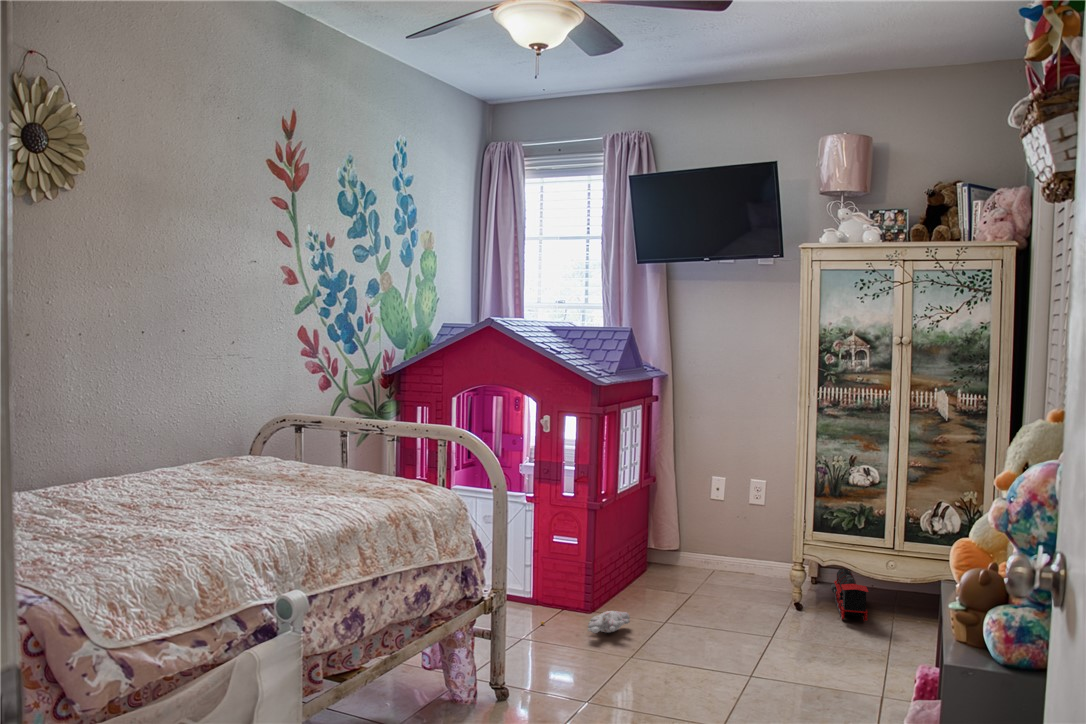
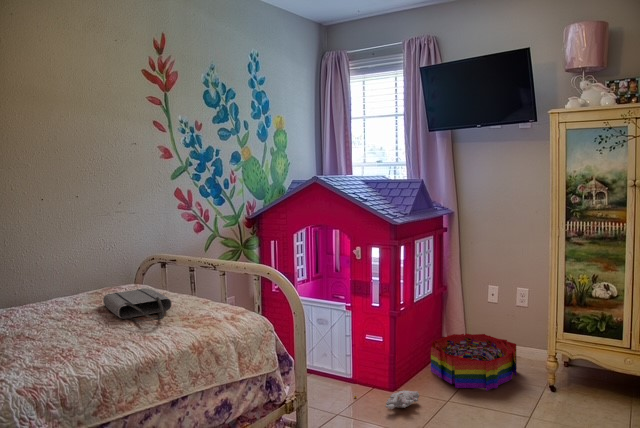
tote bag: none [239,457,344,490] -> present [103,289,172,321]
storage bin: none [639,542,753,613] -> present [431,333,517,391]
toy train: present [831,568,868,621] -> none [579,353,610,403]

